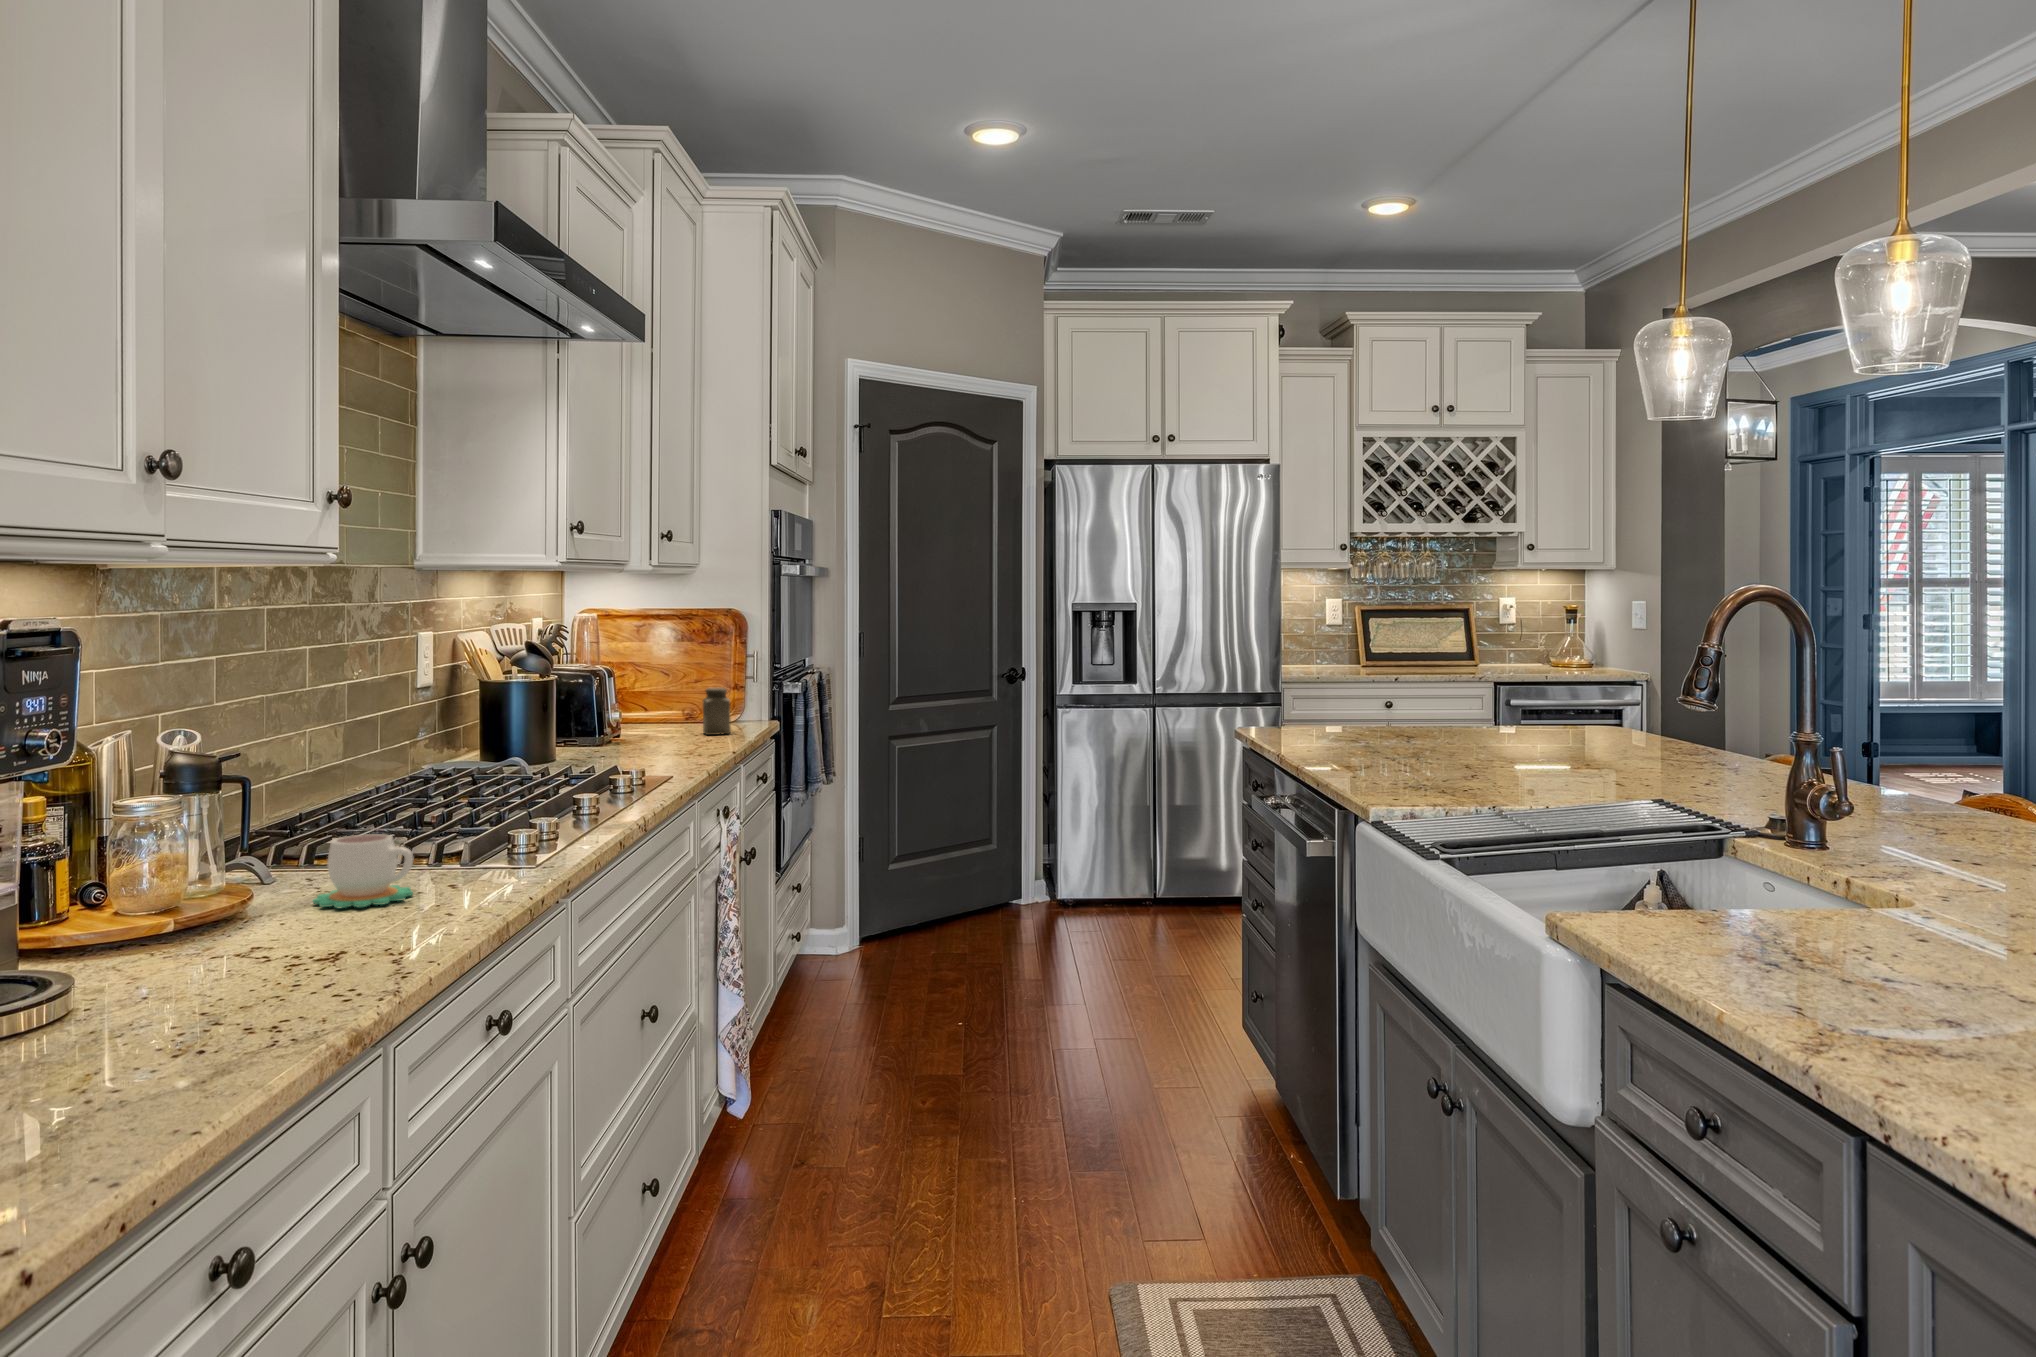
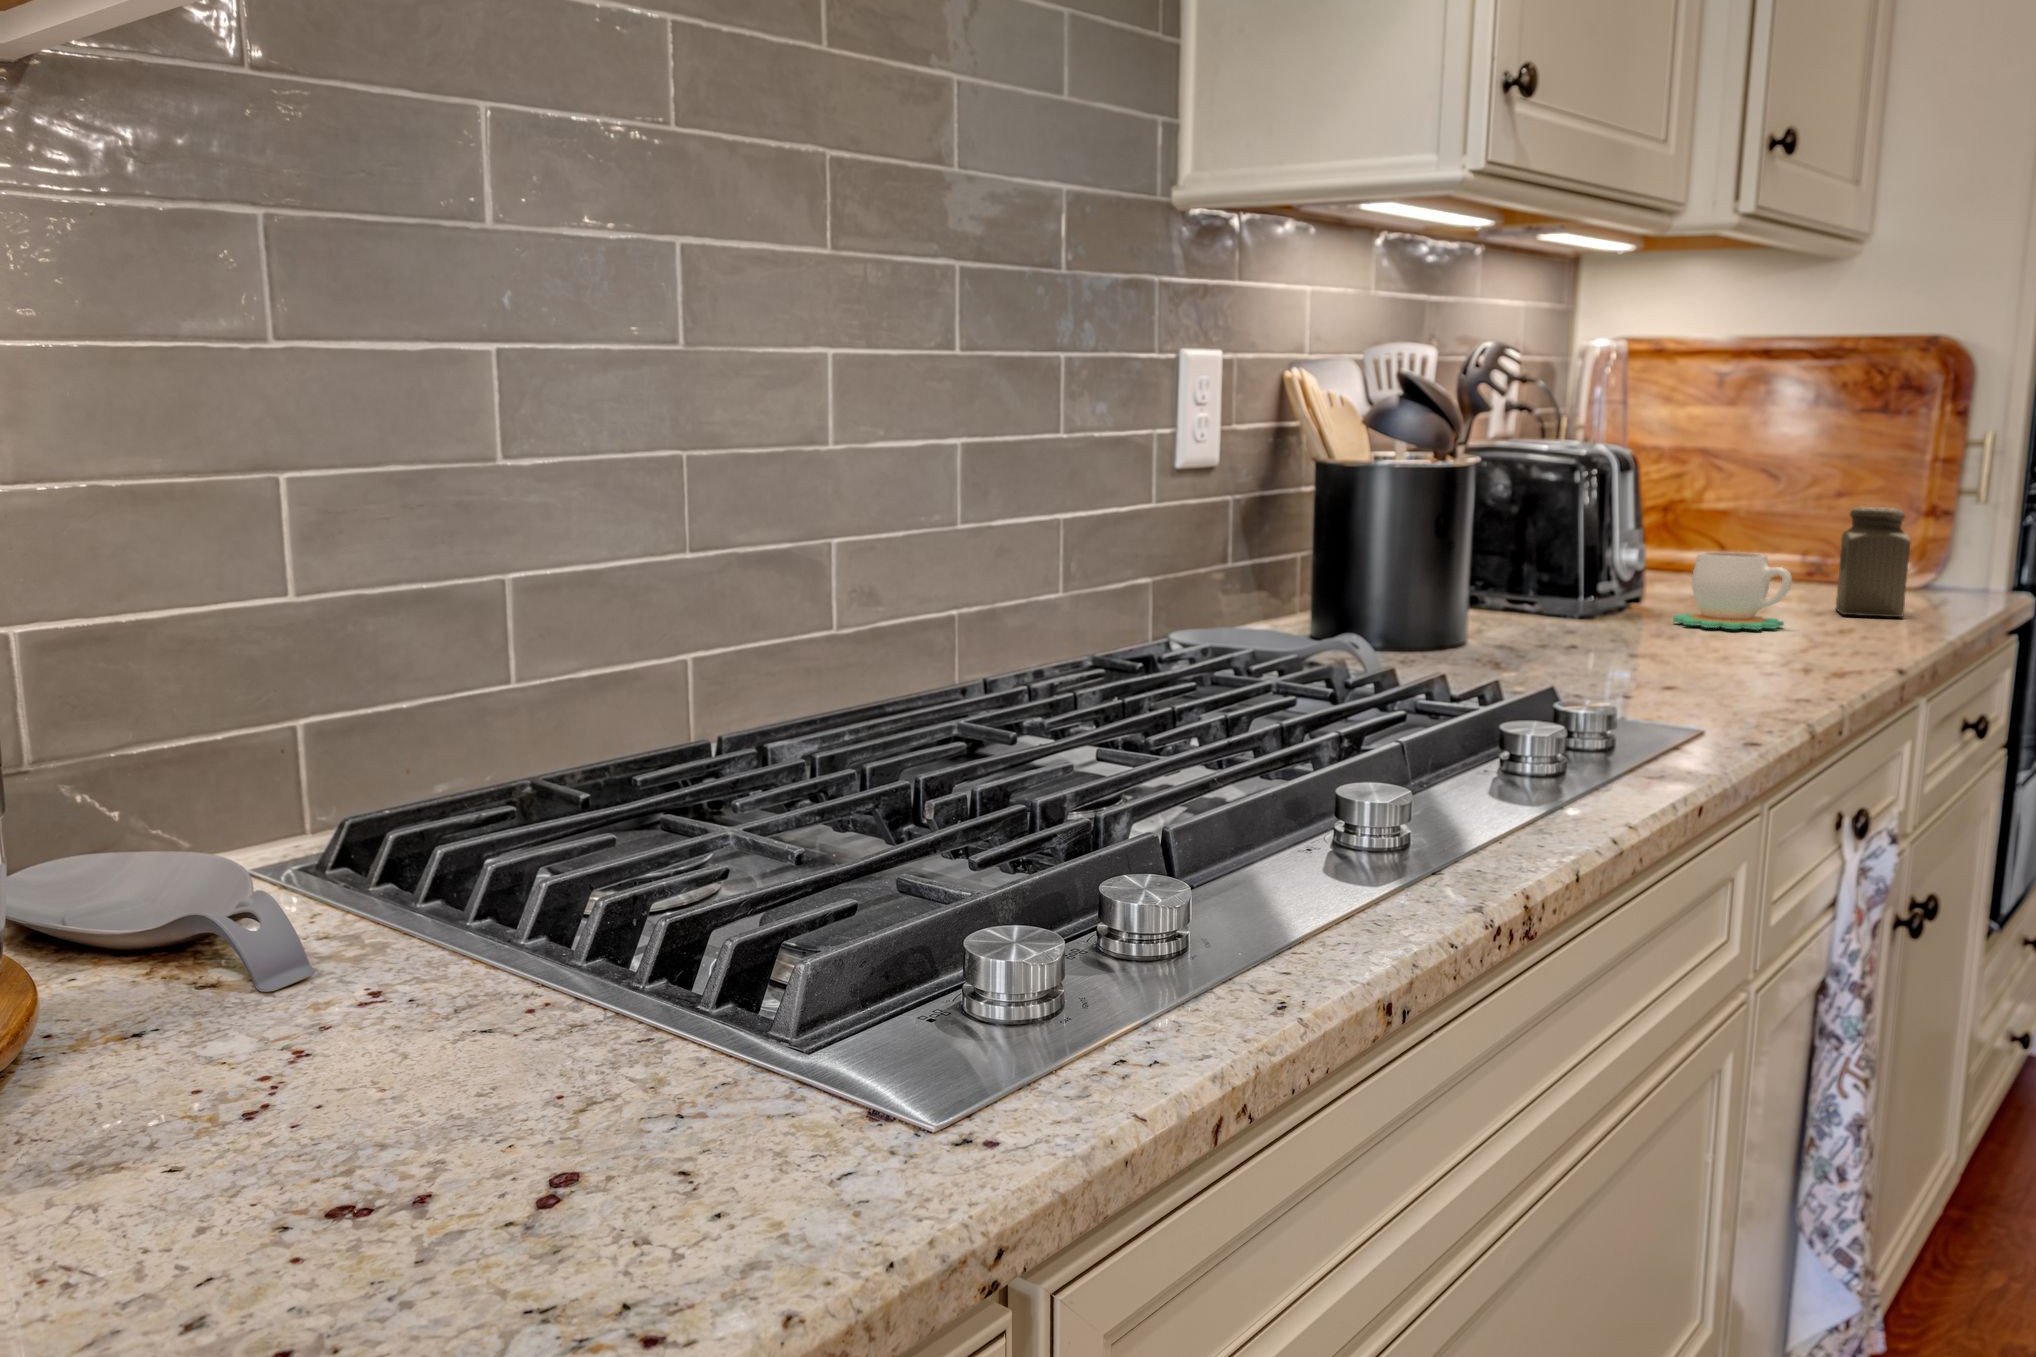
mug: present [313,834,413,908] -> present [1673,552,1792,630]

